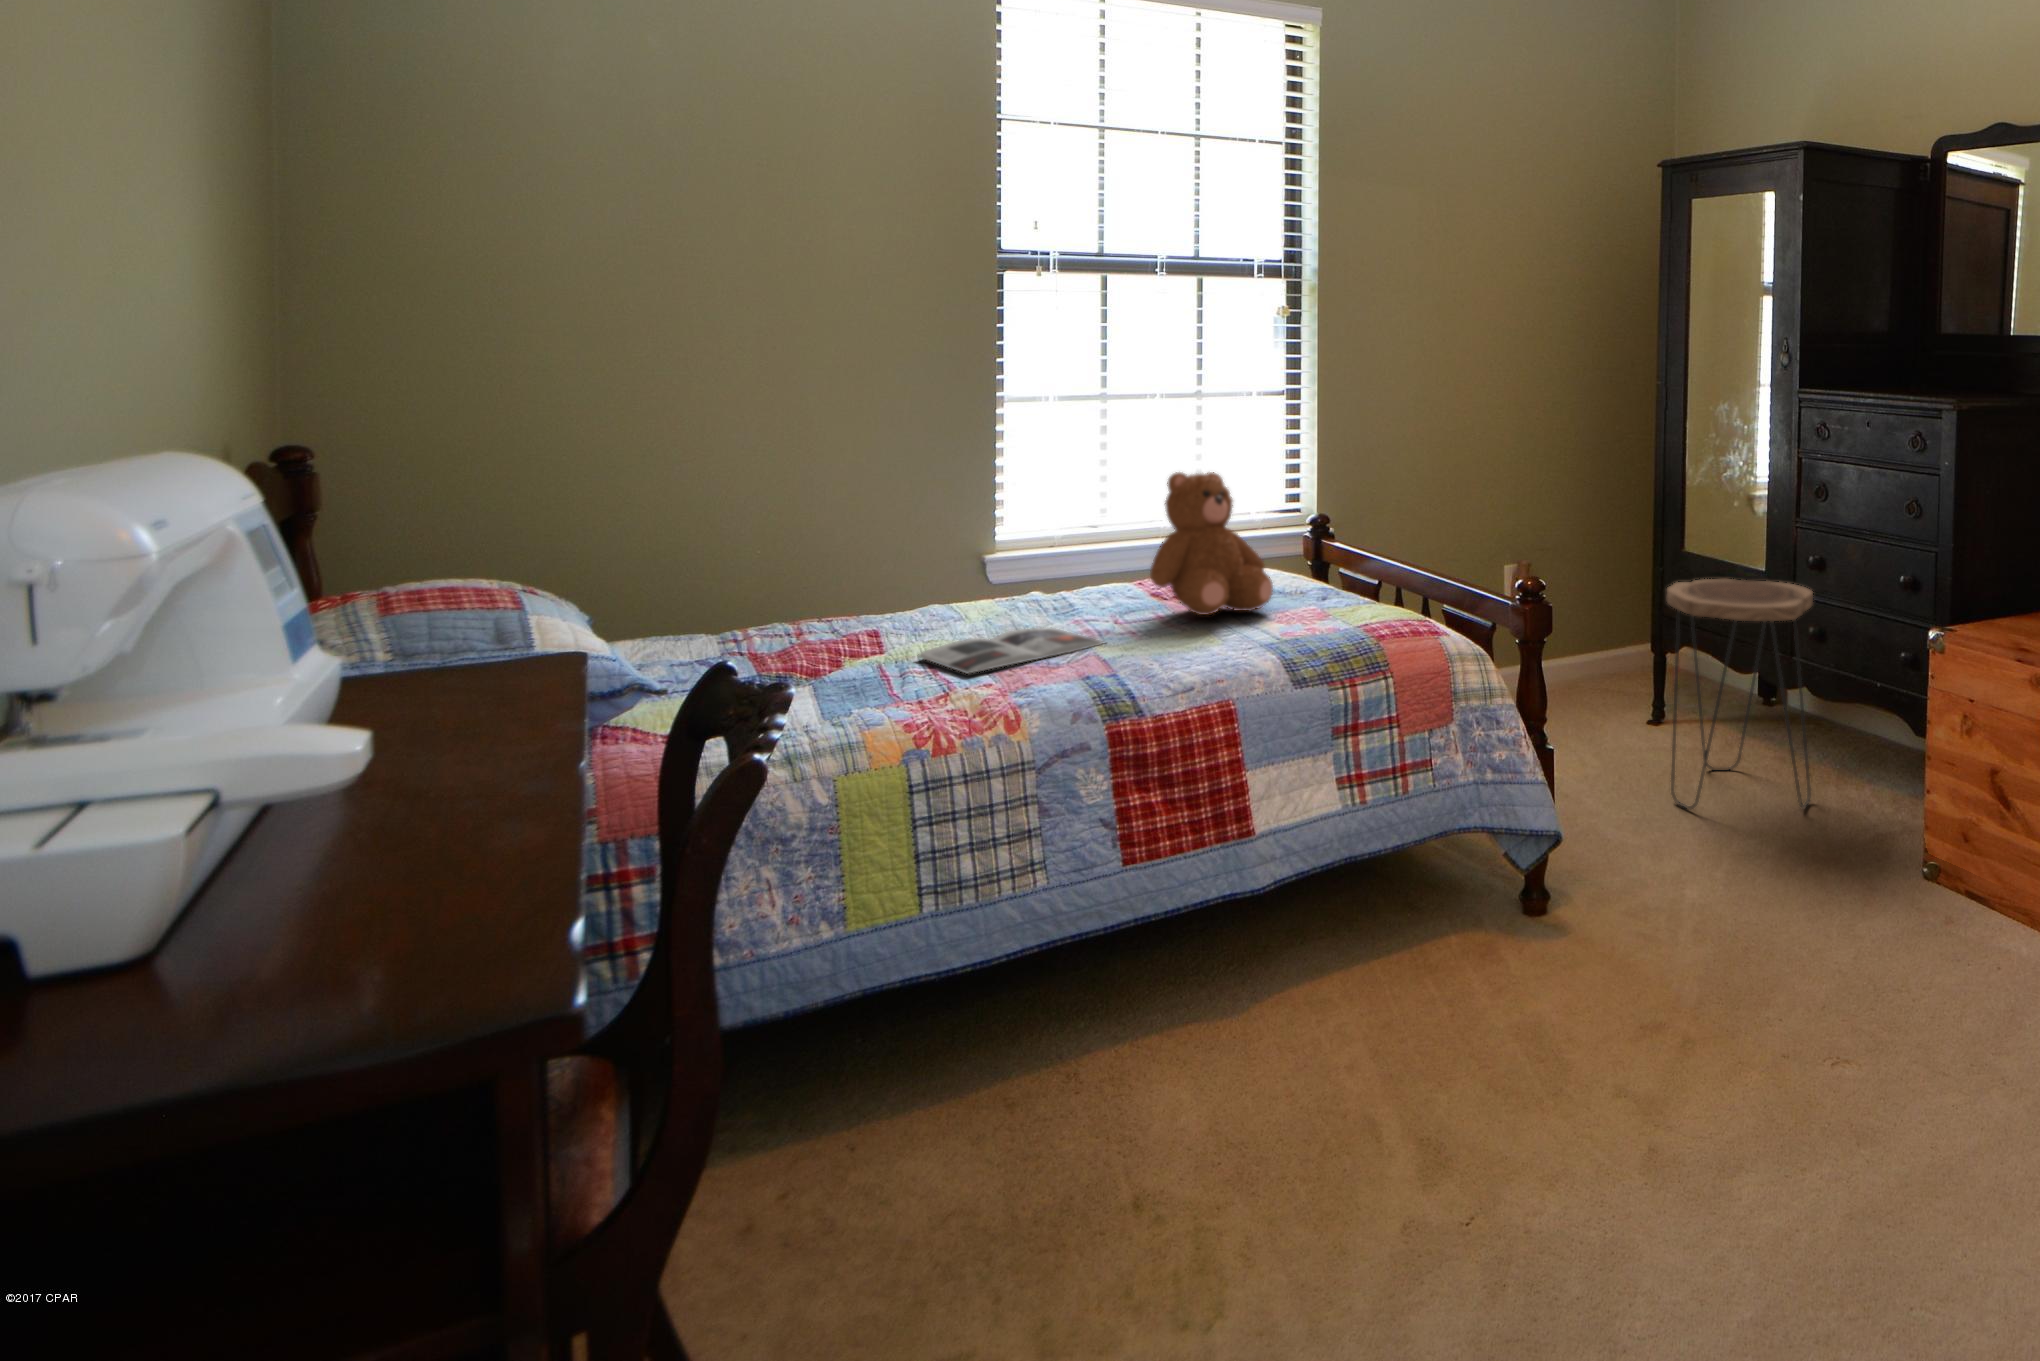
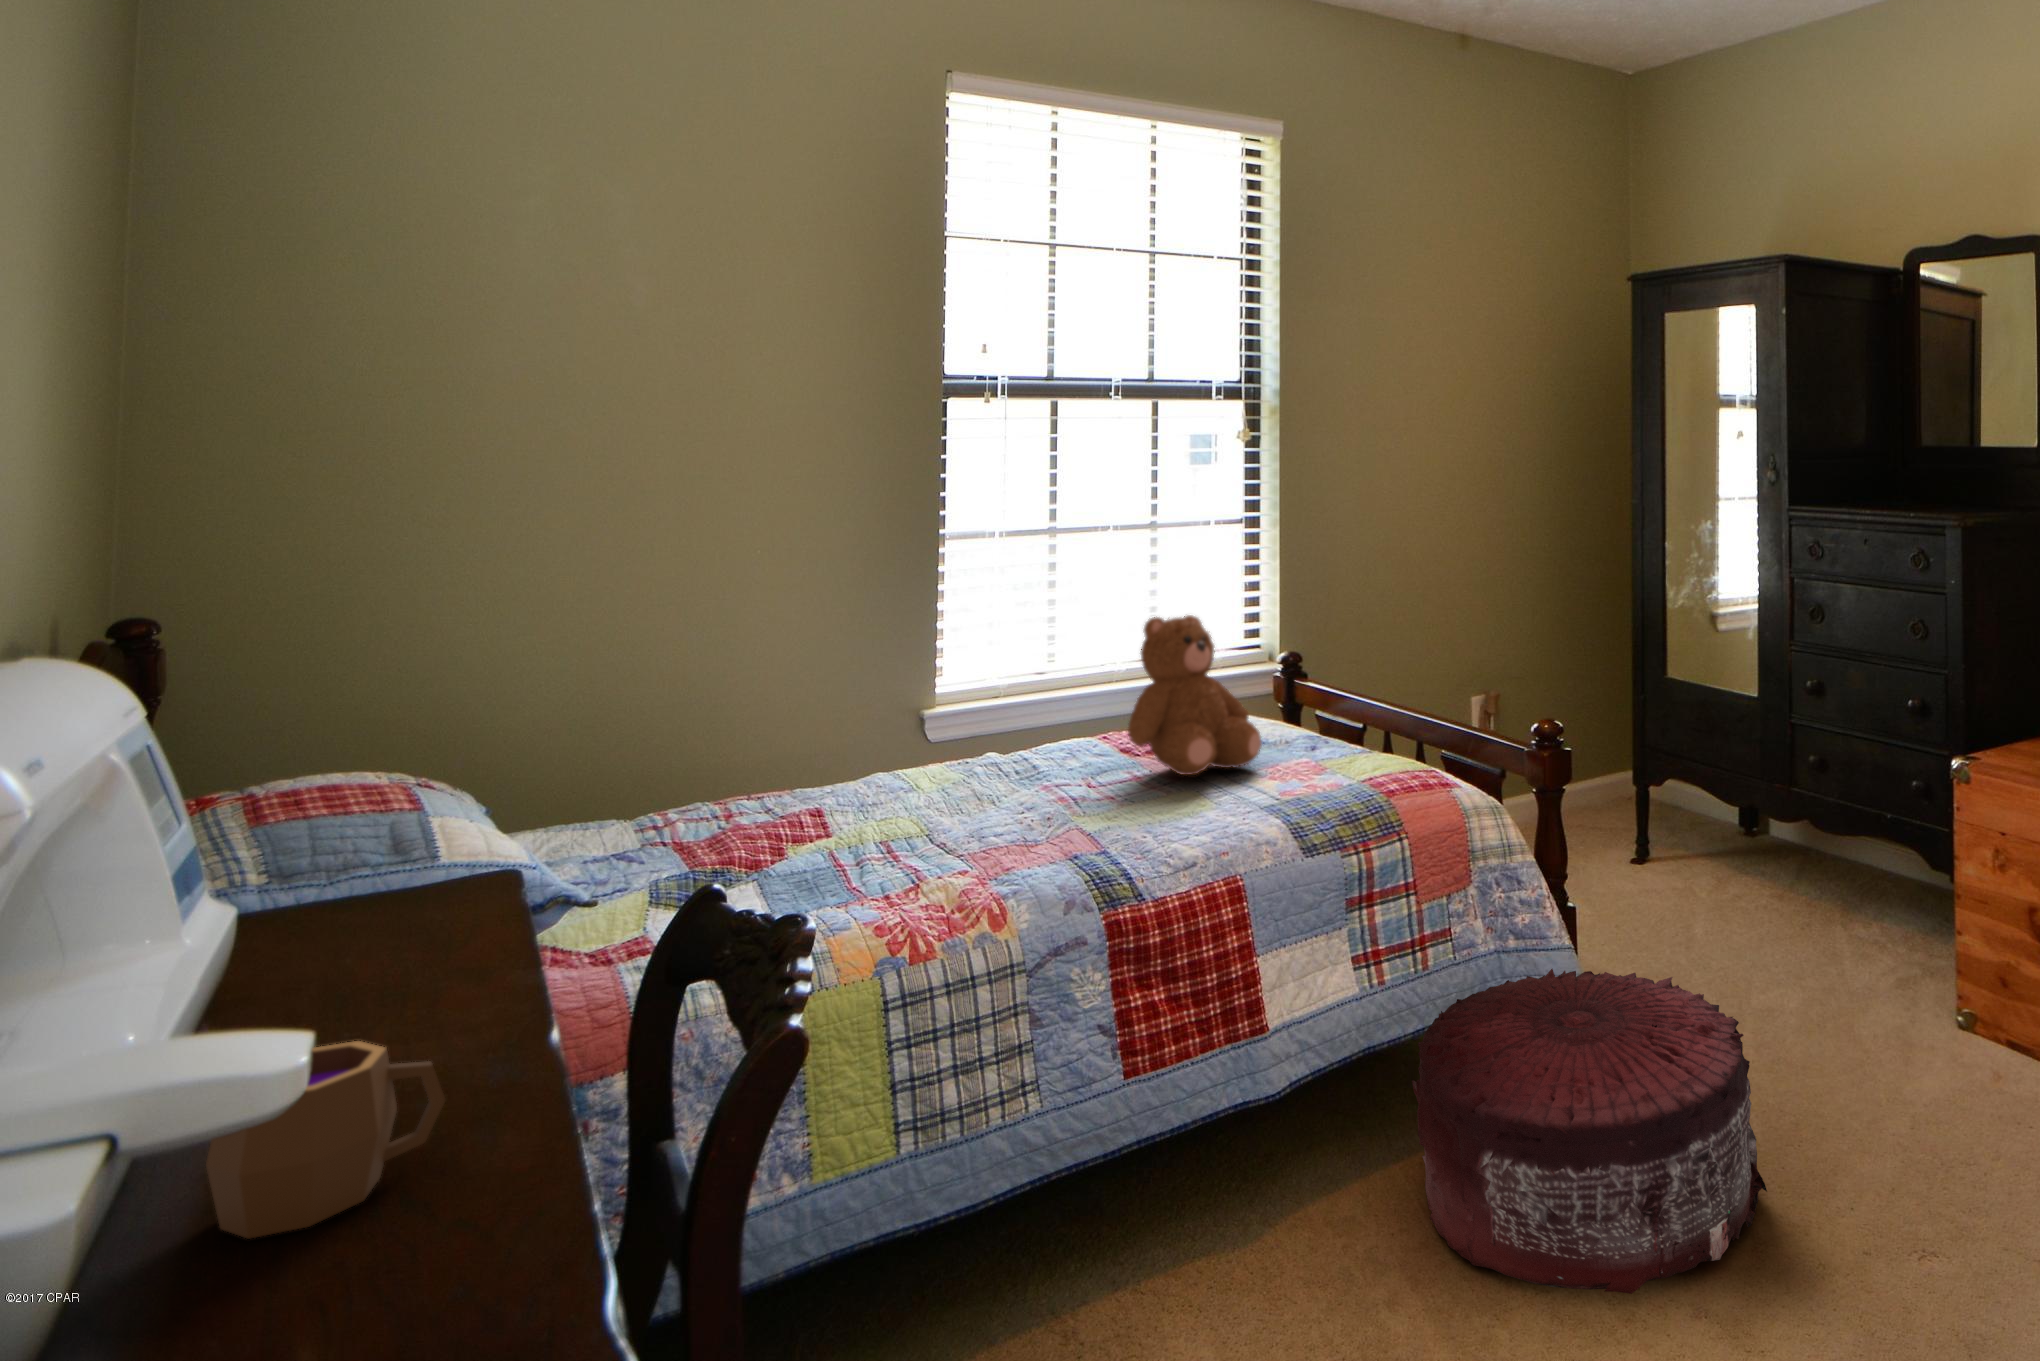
side table: present [1667,579,1813,809] -> none [1666,706,1825,960]
magazine: present [917,628,1104,674] -> none [872,797,1088,860]
mug: none [288,740,475,876] -> present [206,1041,445,1238]
pouf: none [1385,800,1703,1075] -> present [1412,969,1767,1294]

